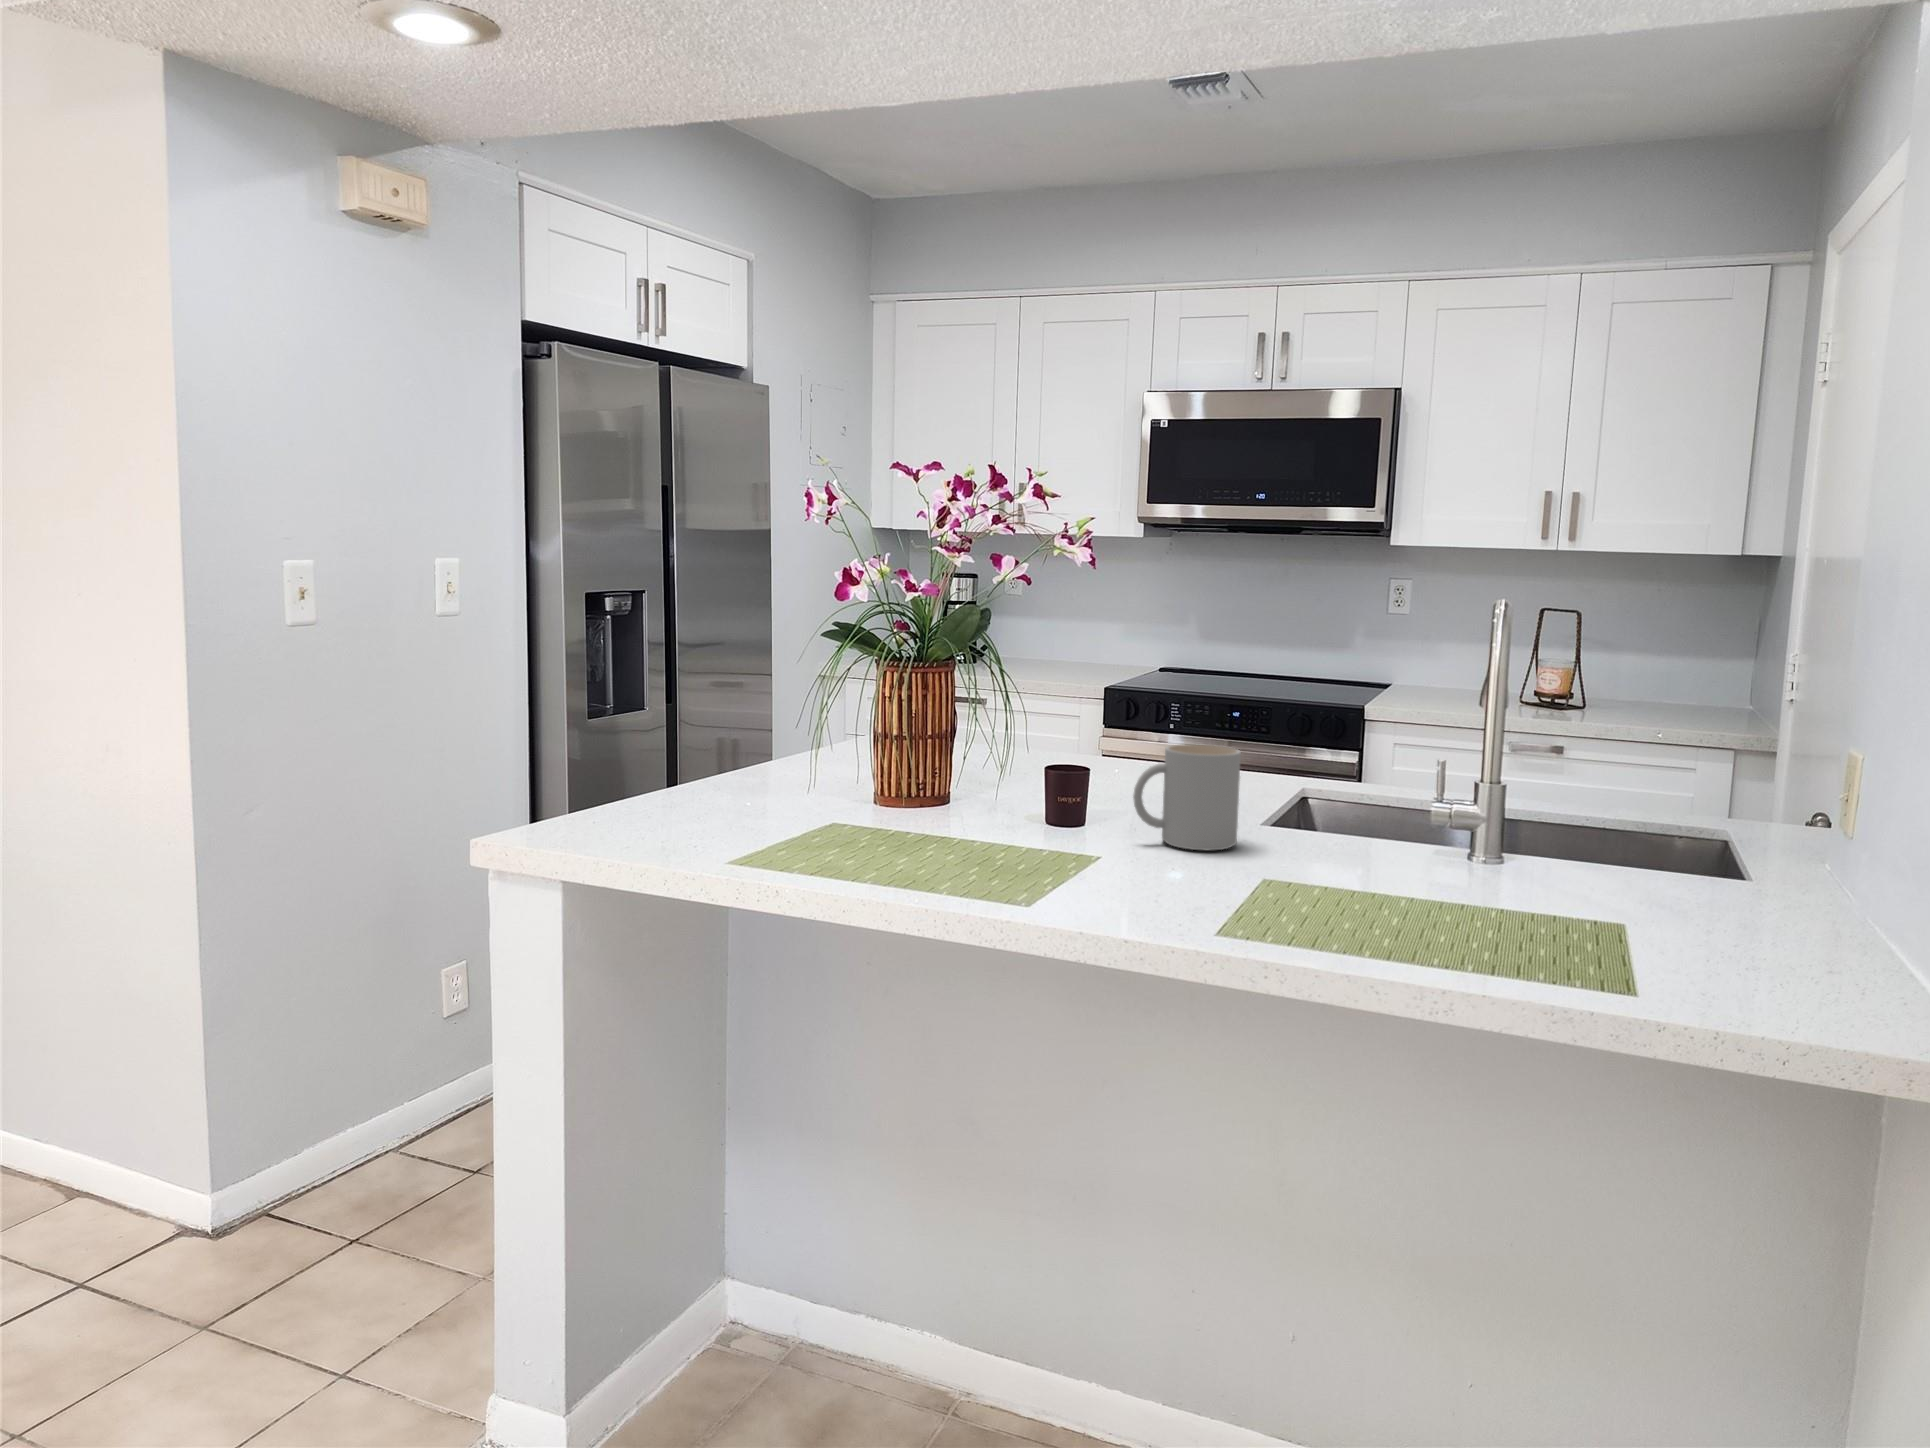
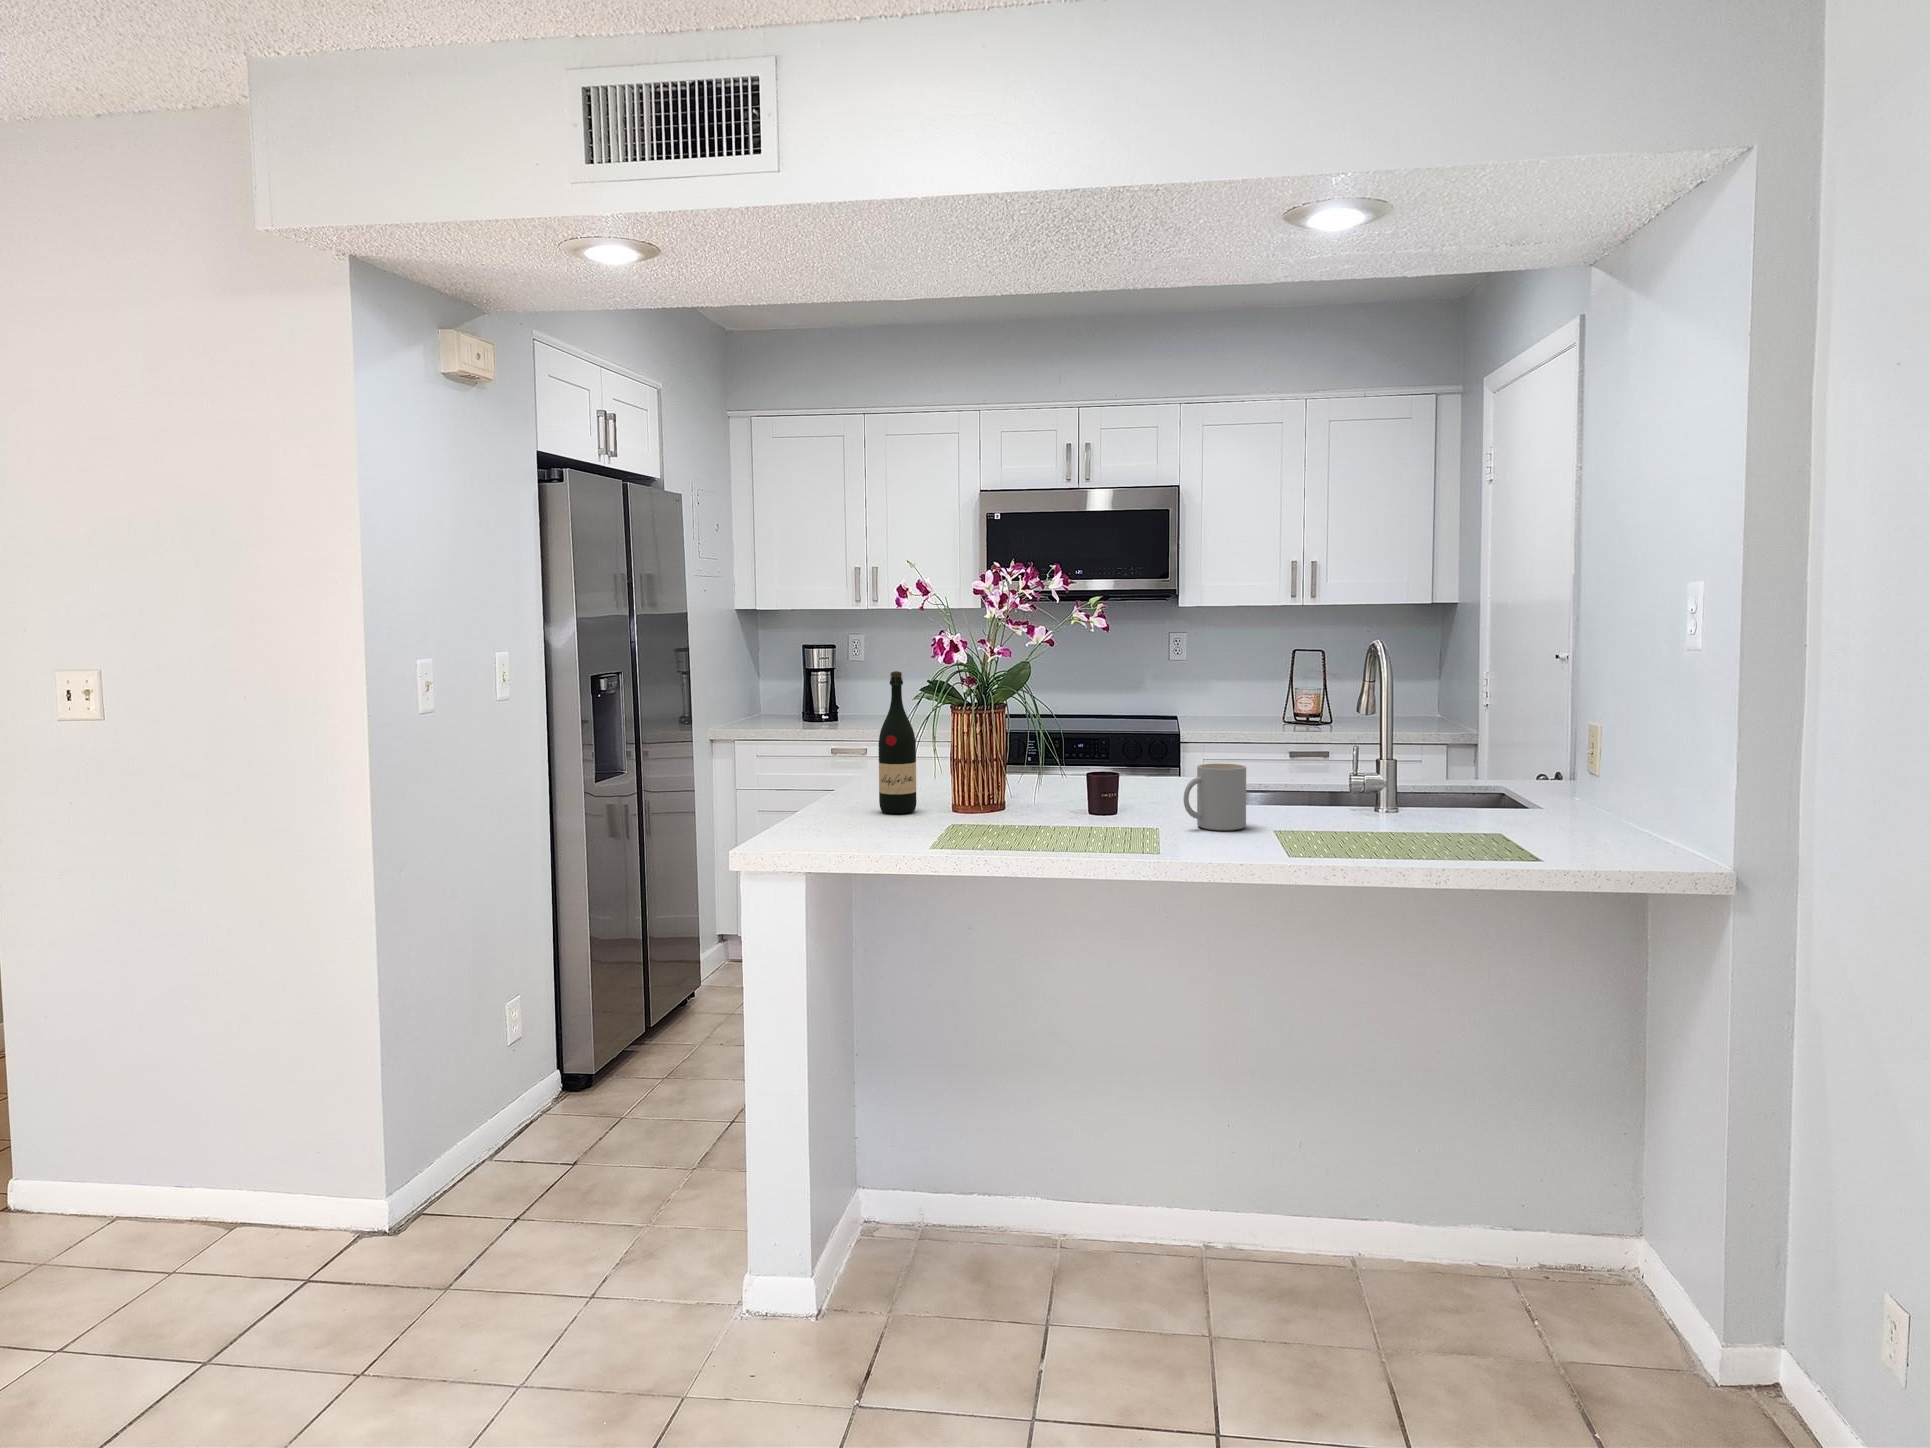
wine bottle: none [764,586,817,784] -> present [879,671,917,814]

